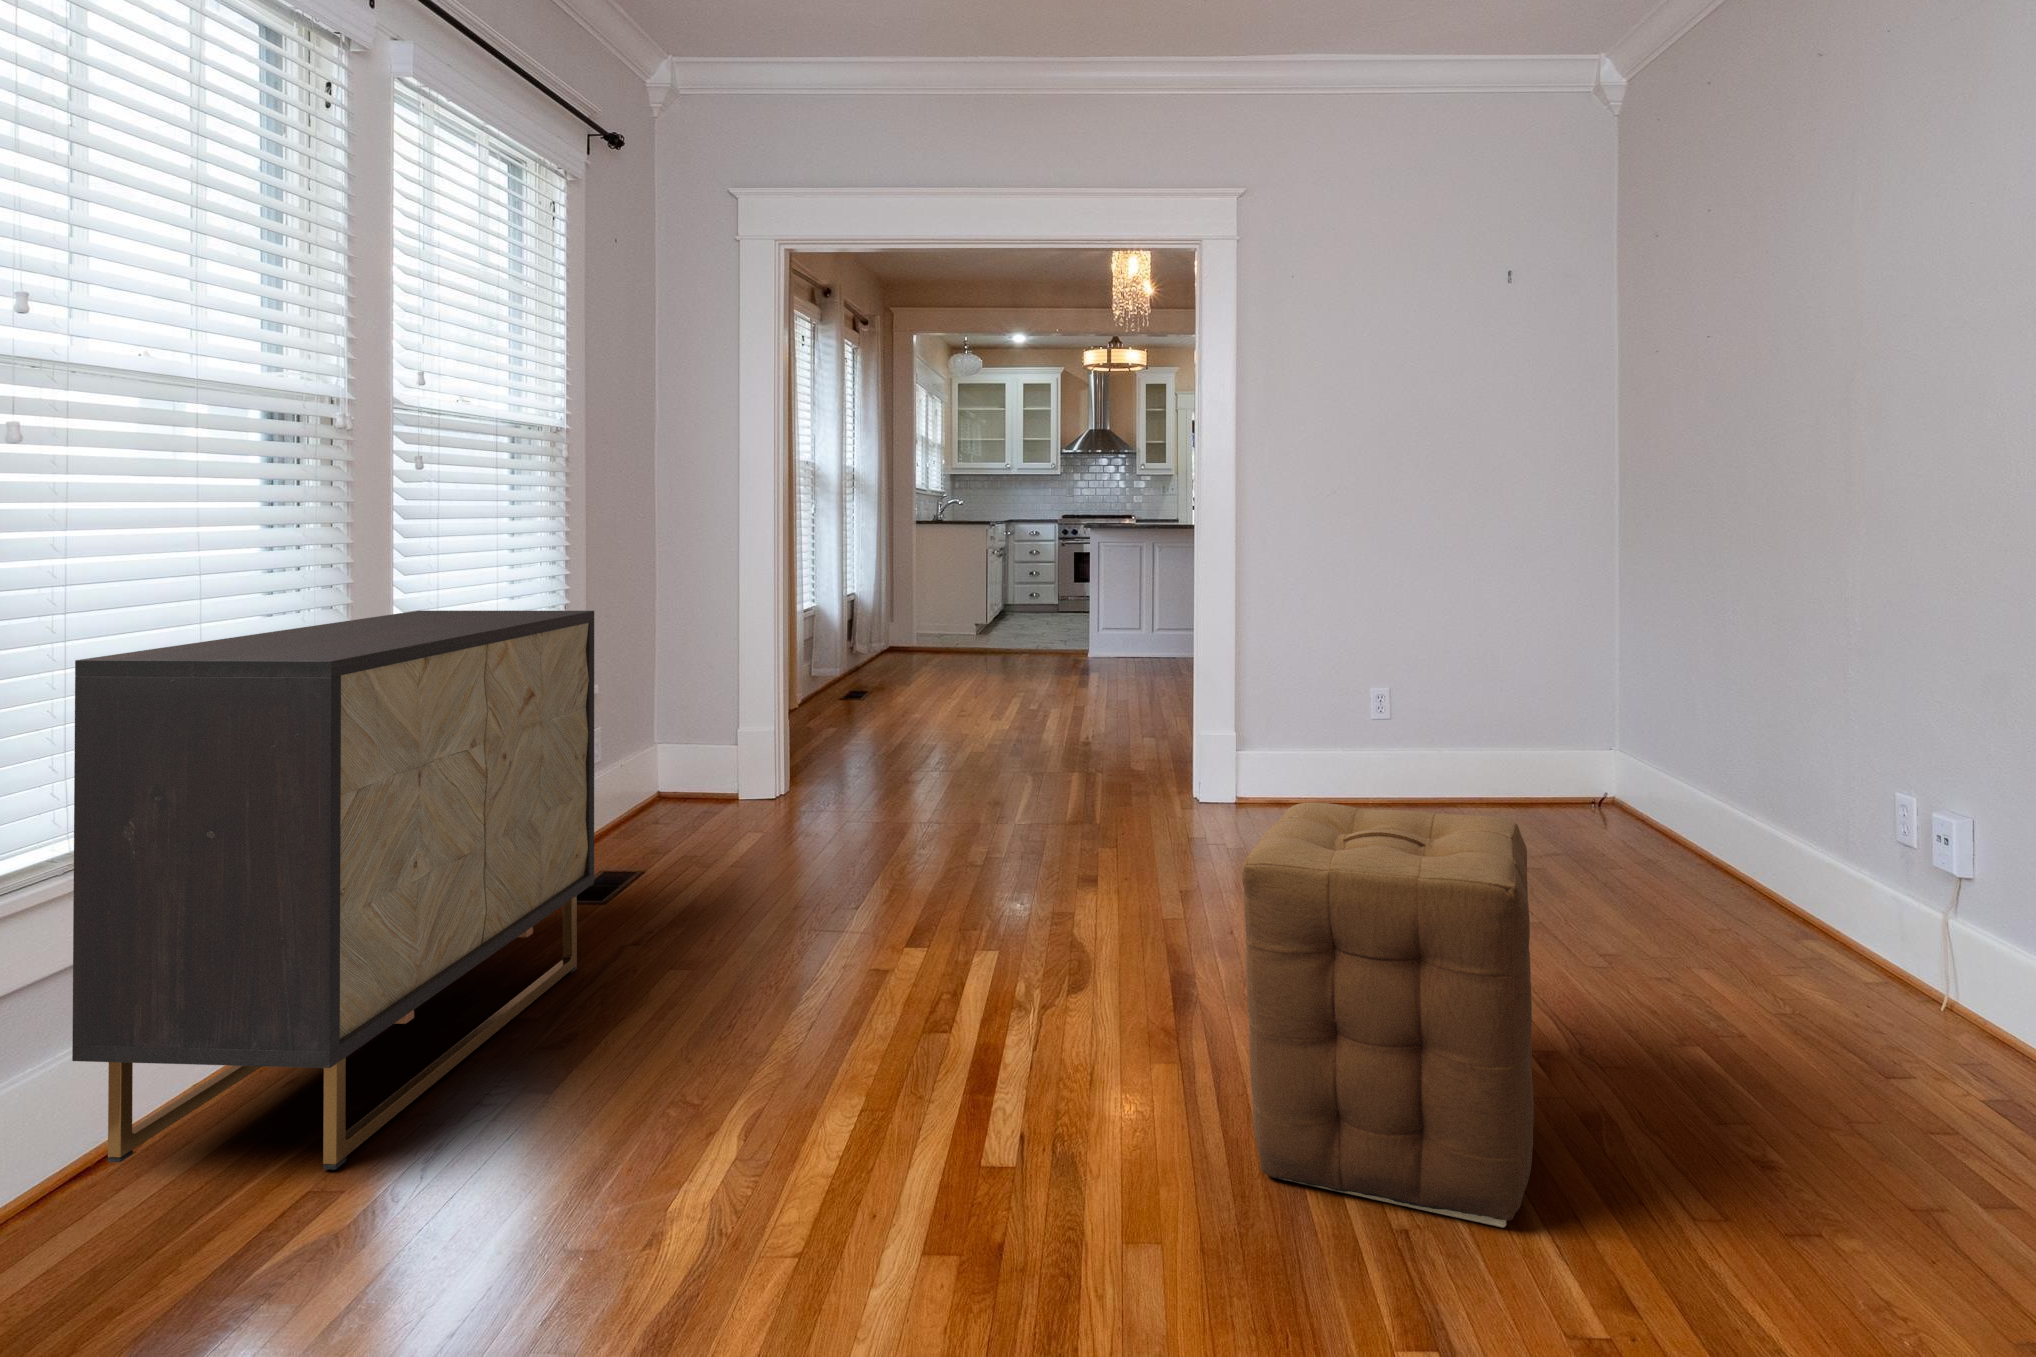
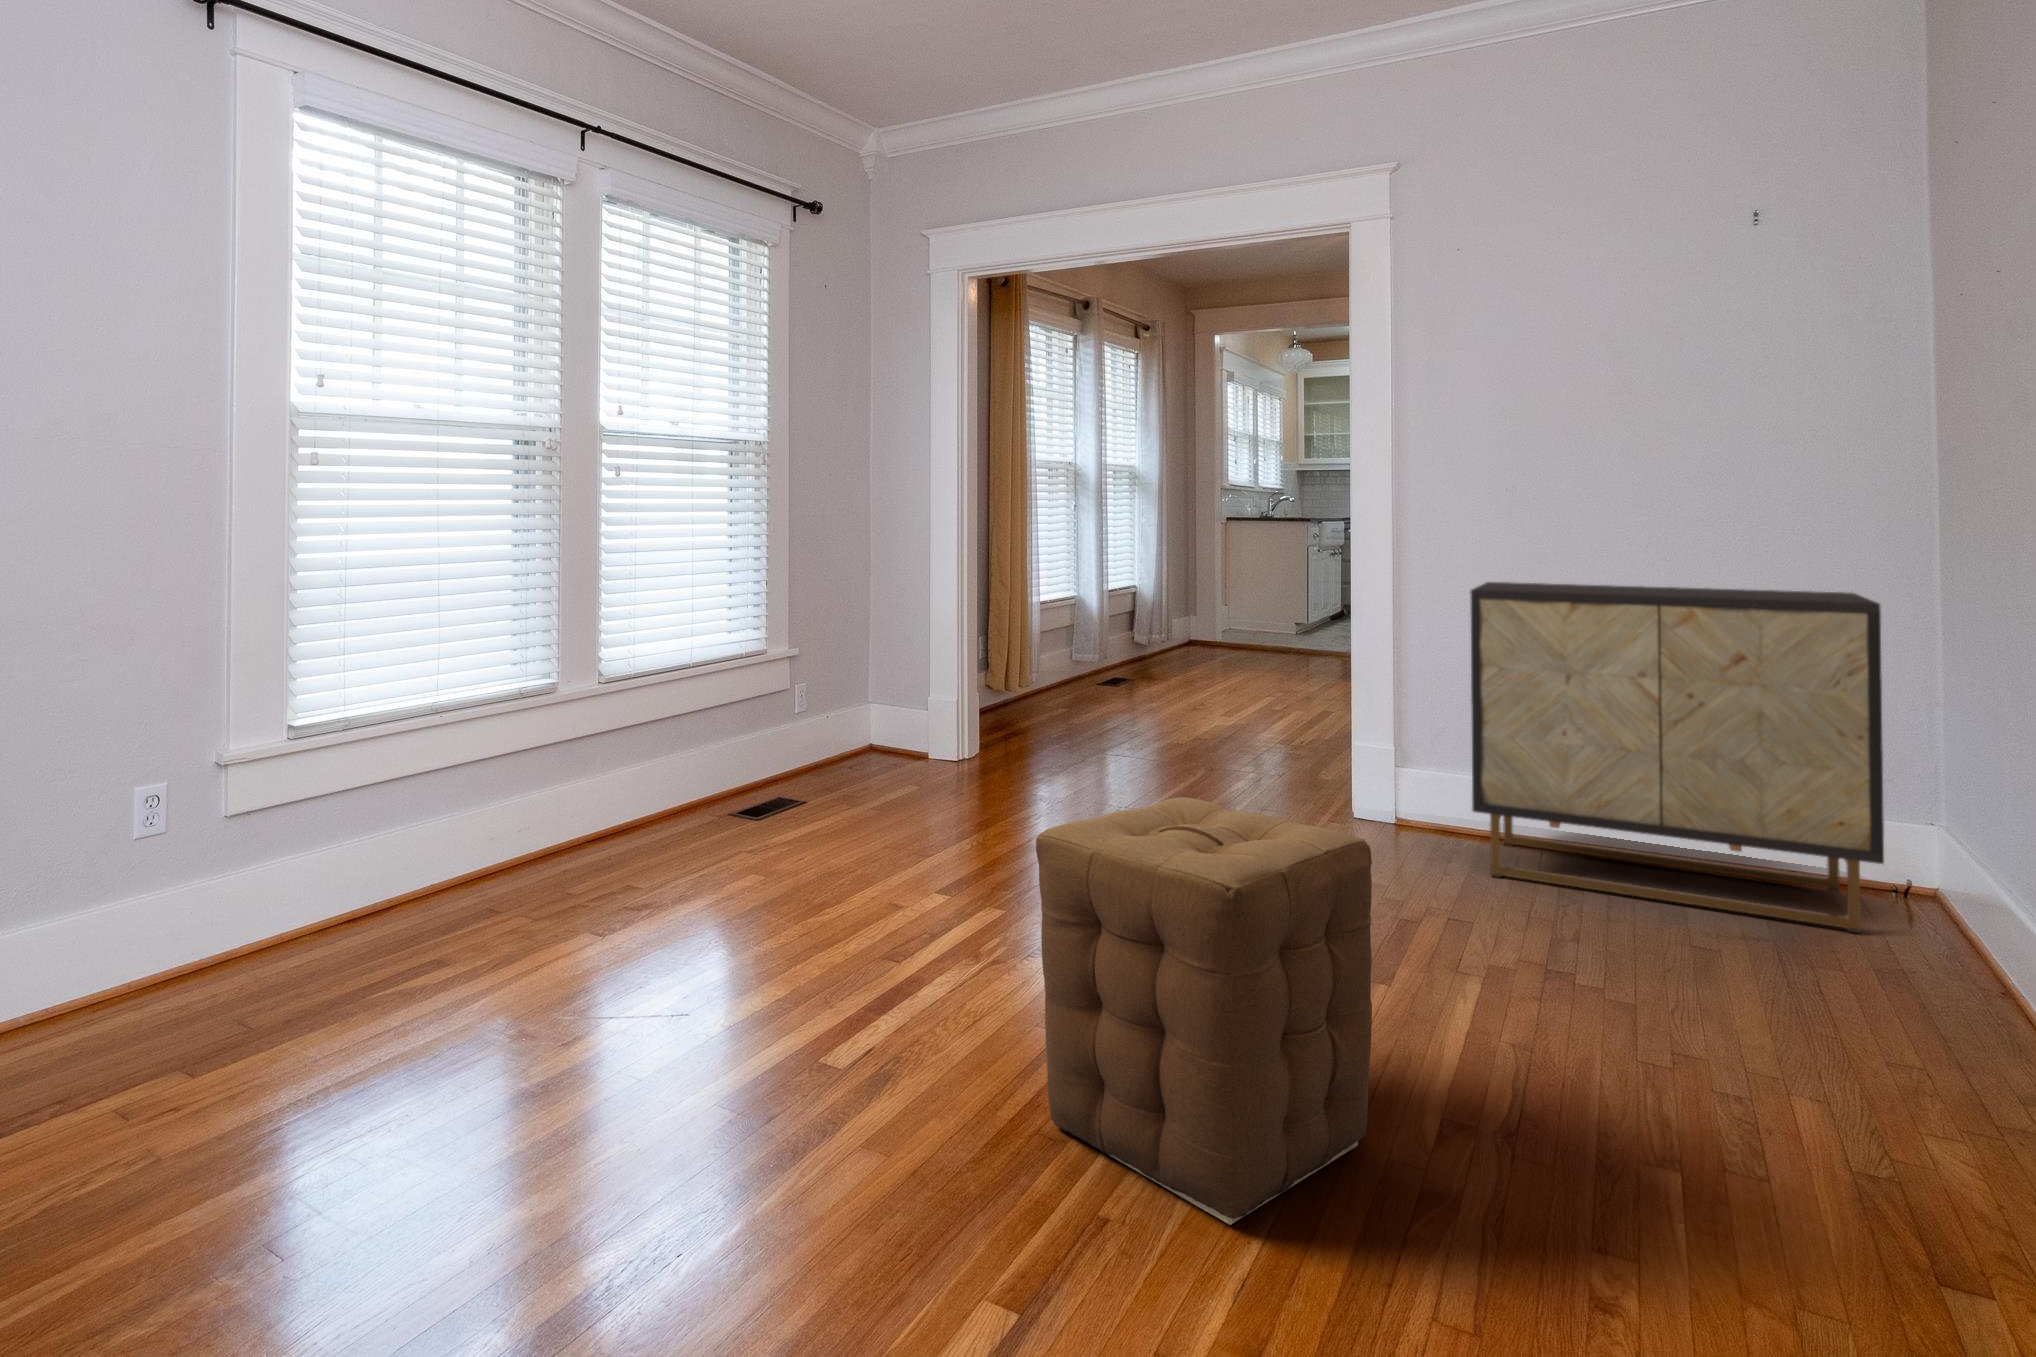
cabinet: present [72,611,594,1169] -> present [1470,582,1884,933]

